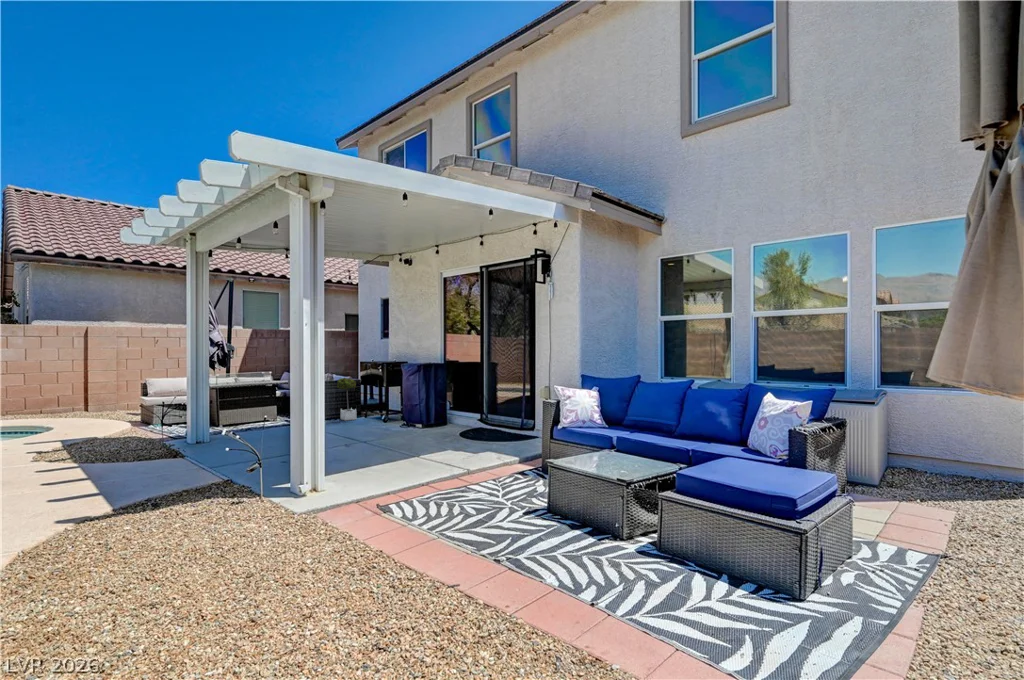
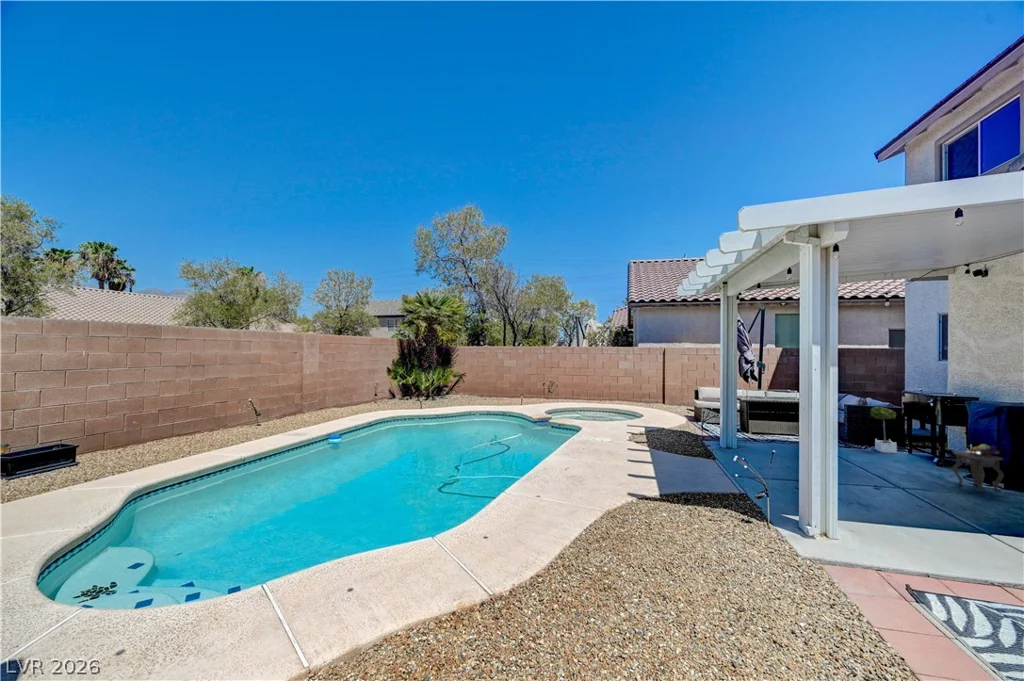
side table: none [395,394,423,434] -> present [953,444,1004,492]

